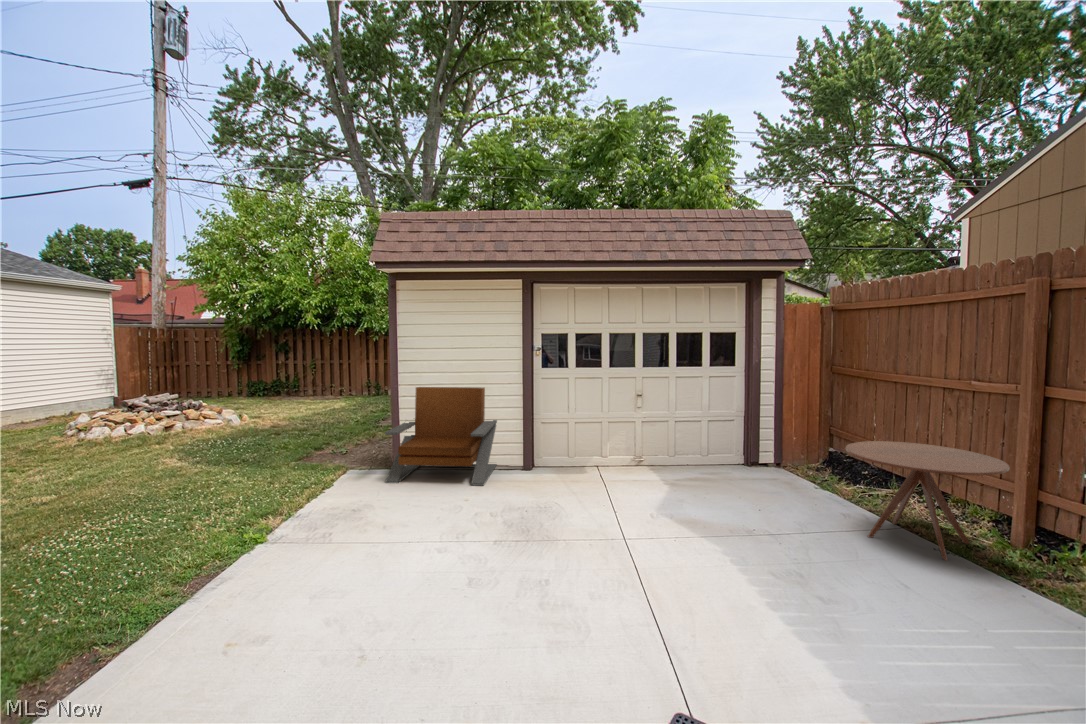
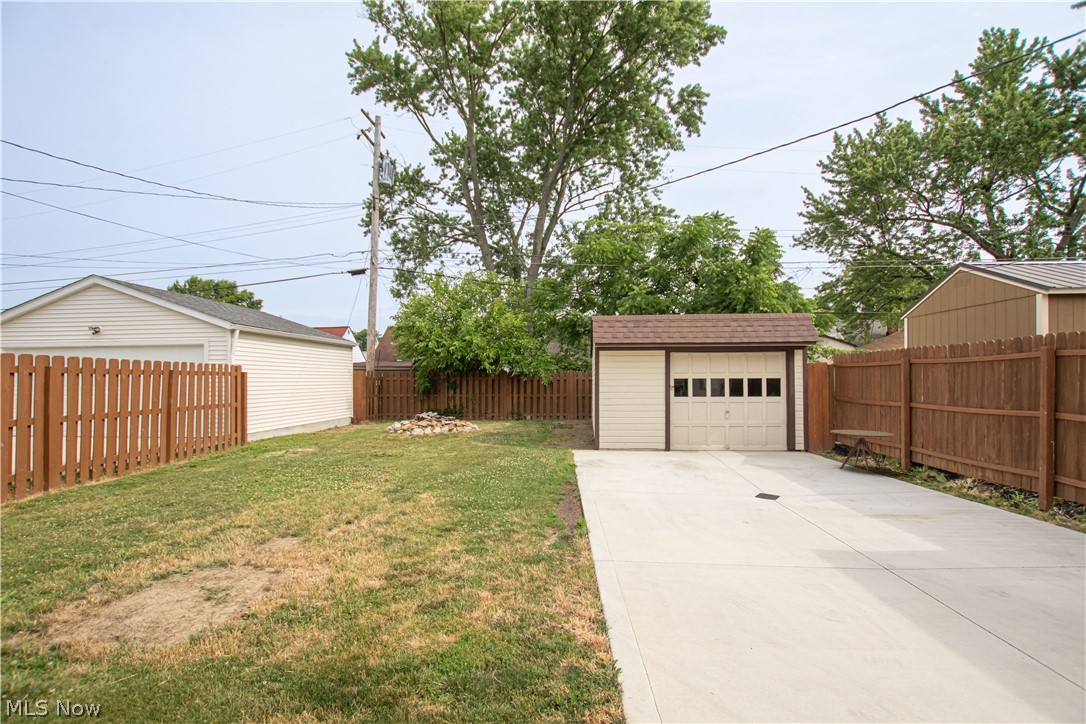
lounge chair: present [385,387,497,486] -> none [604,406,655,454]

